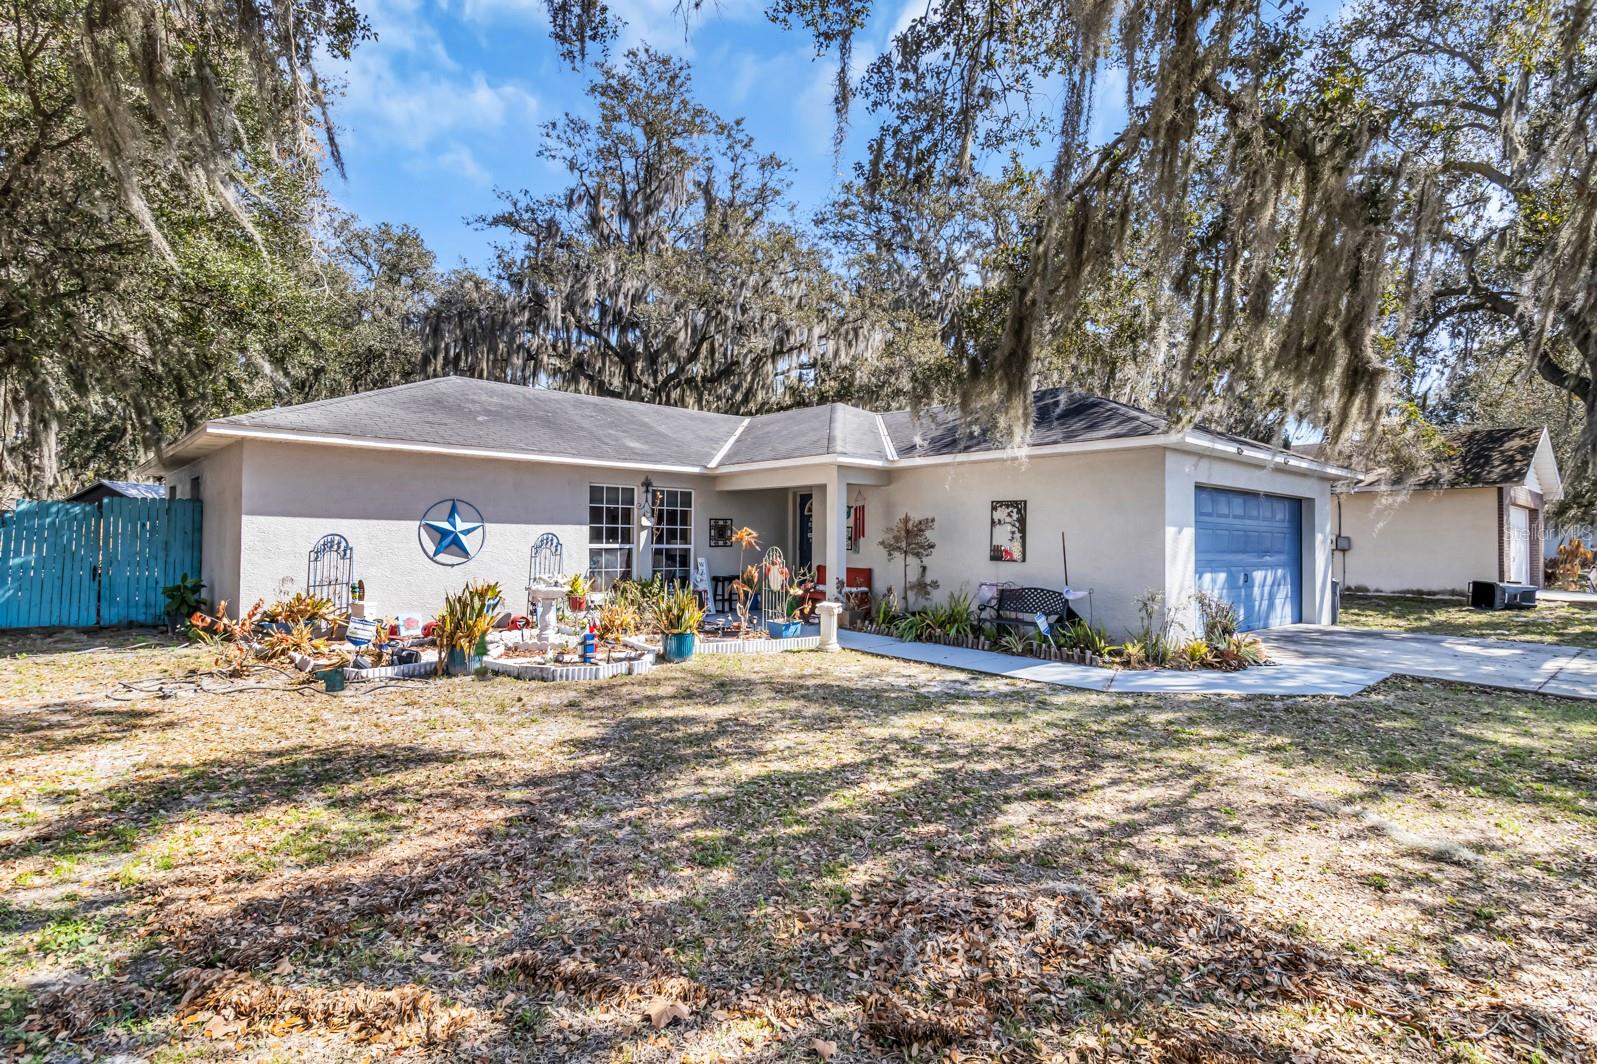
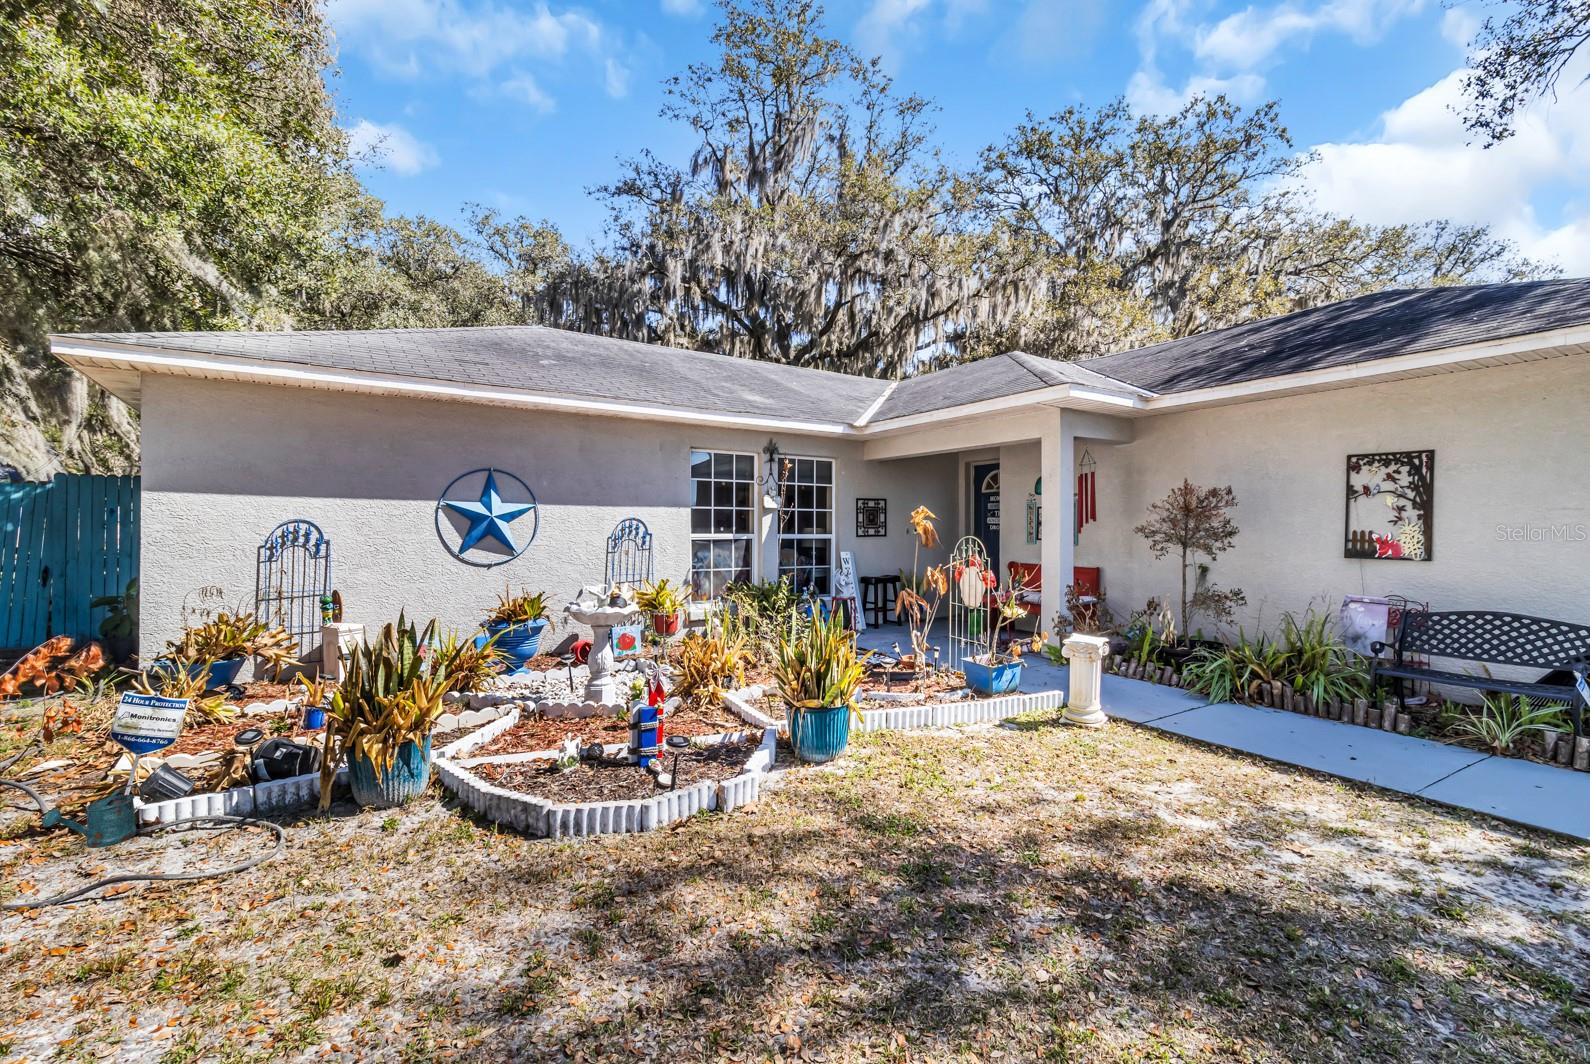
potted tree: present [473,631,490,680] -> none [401,706,444,811]

